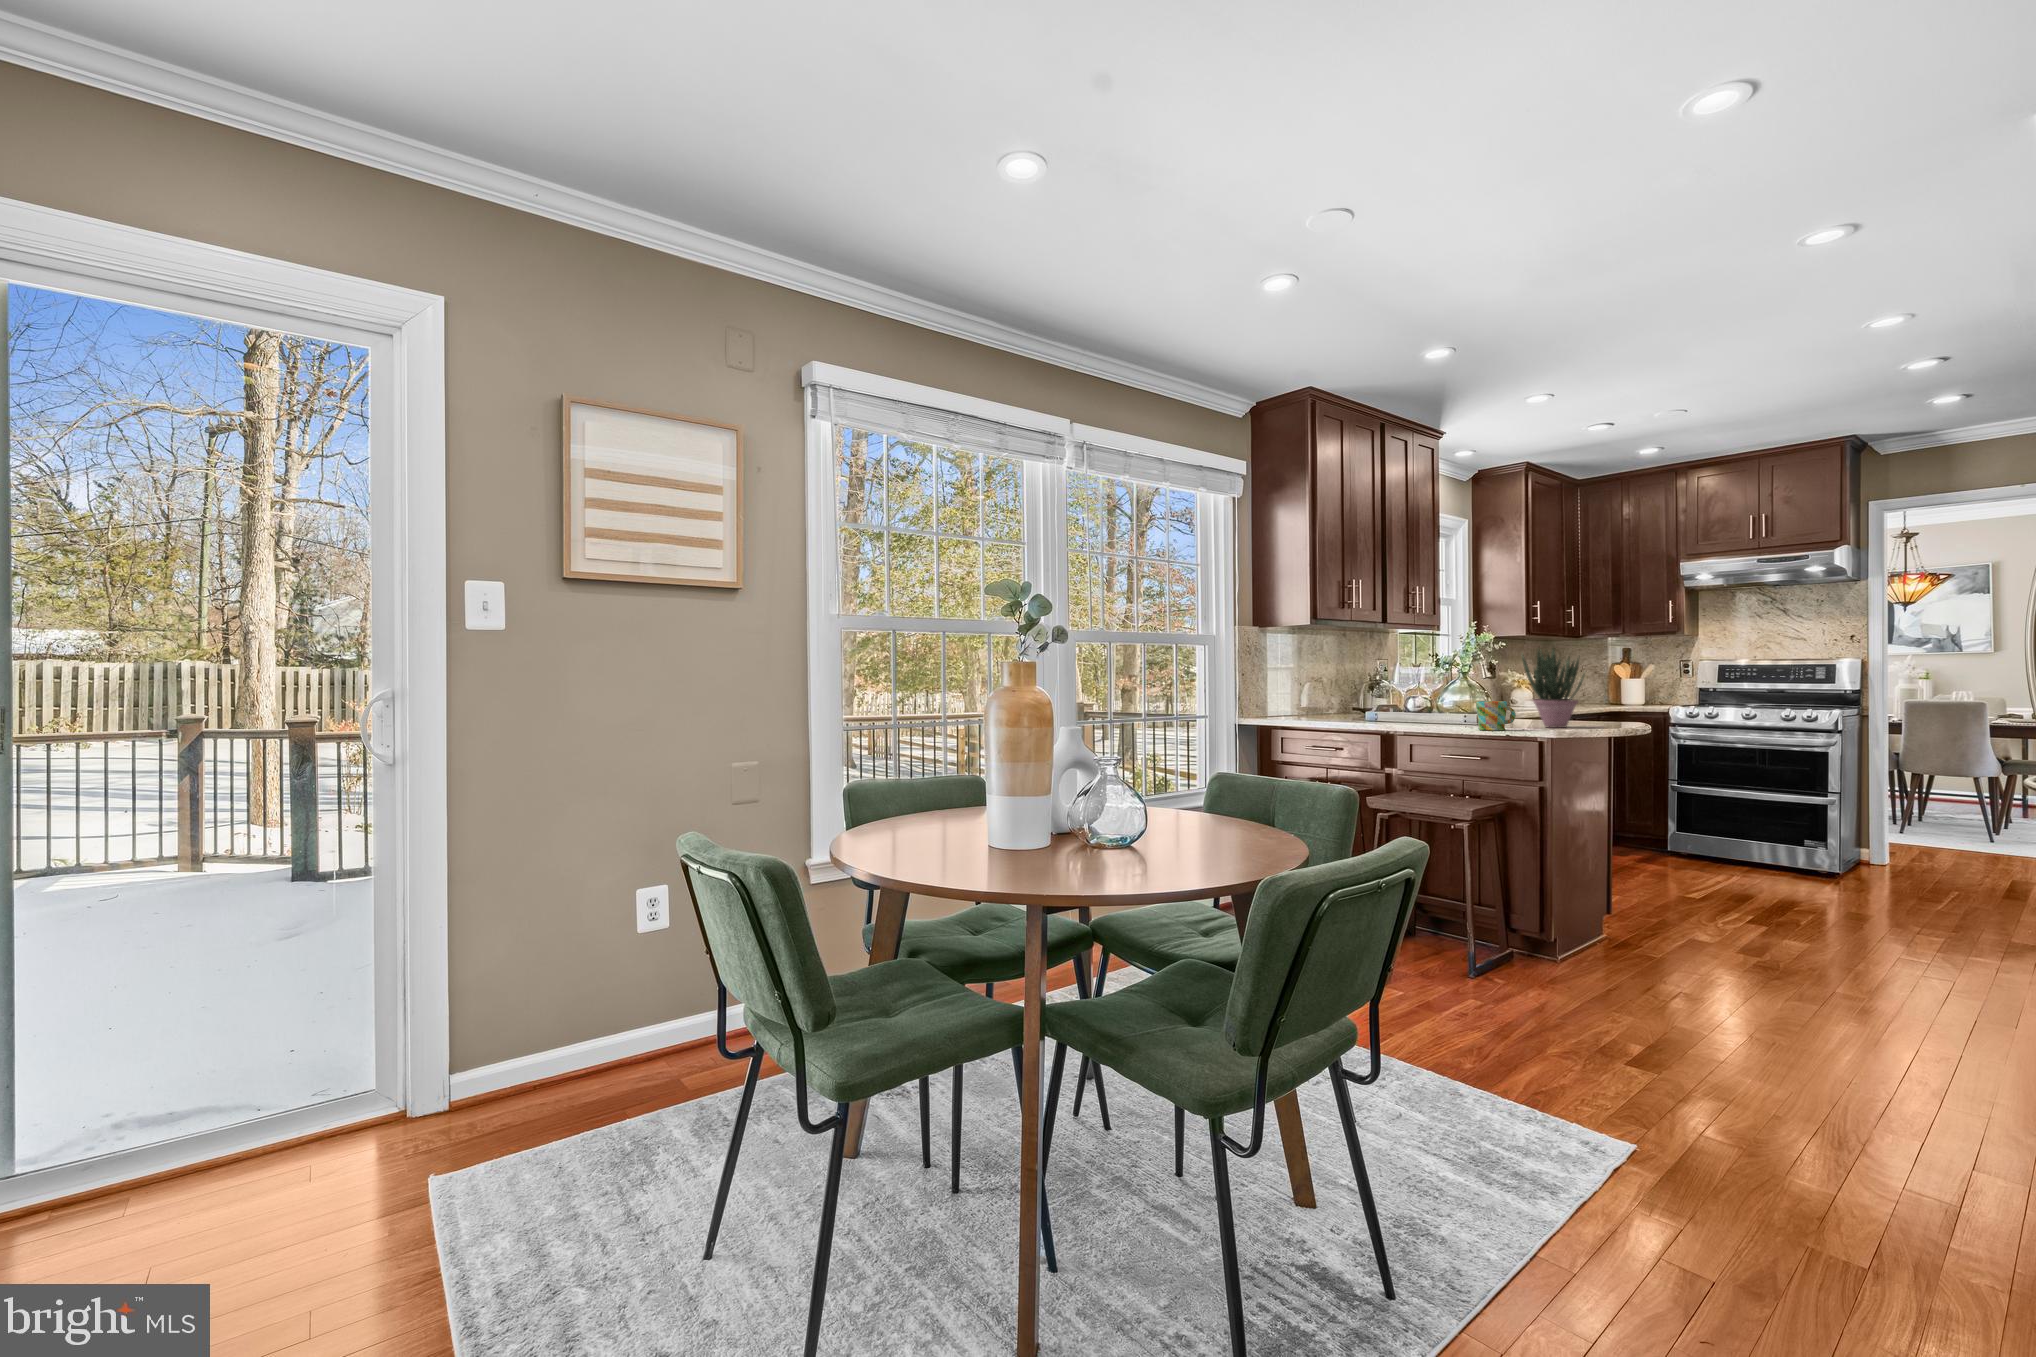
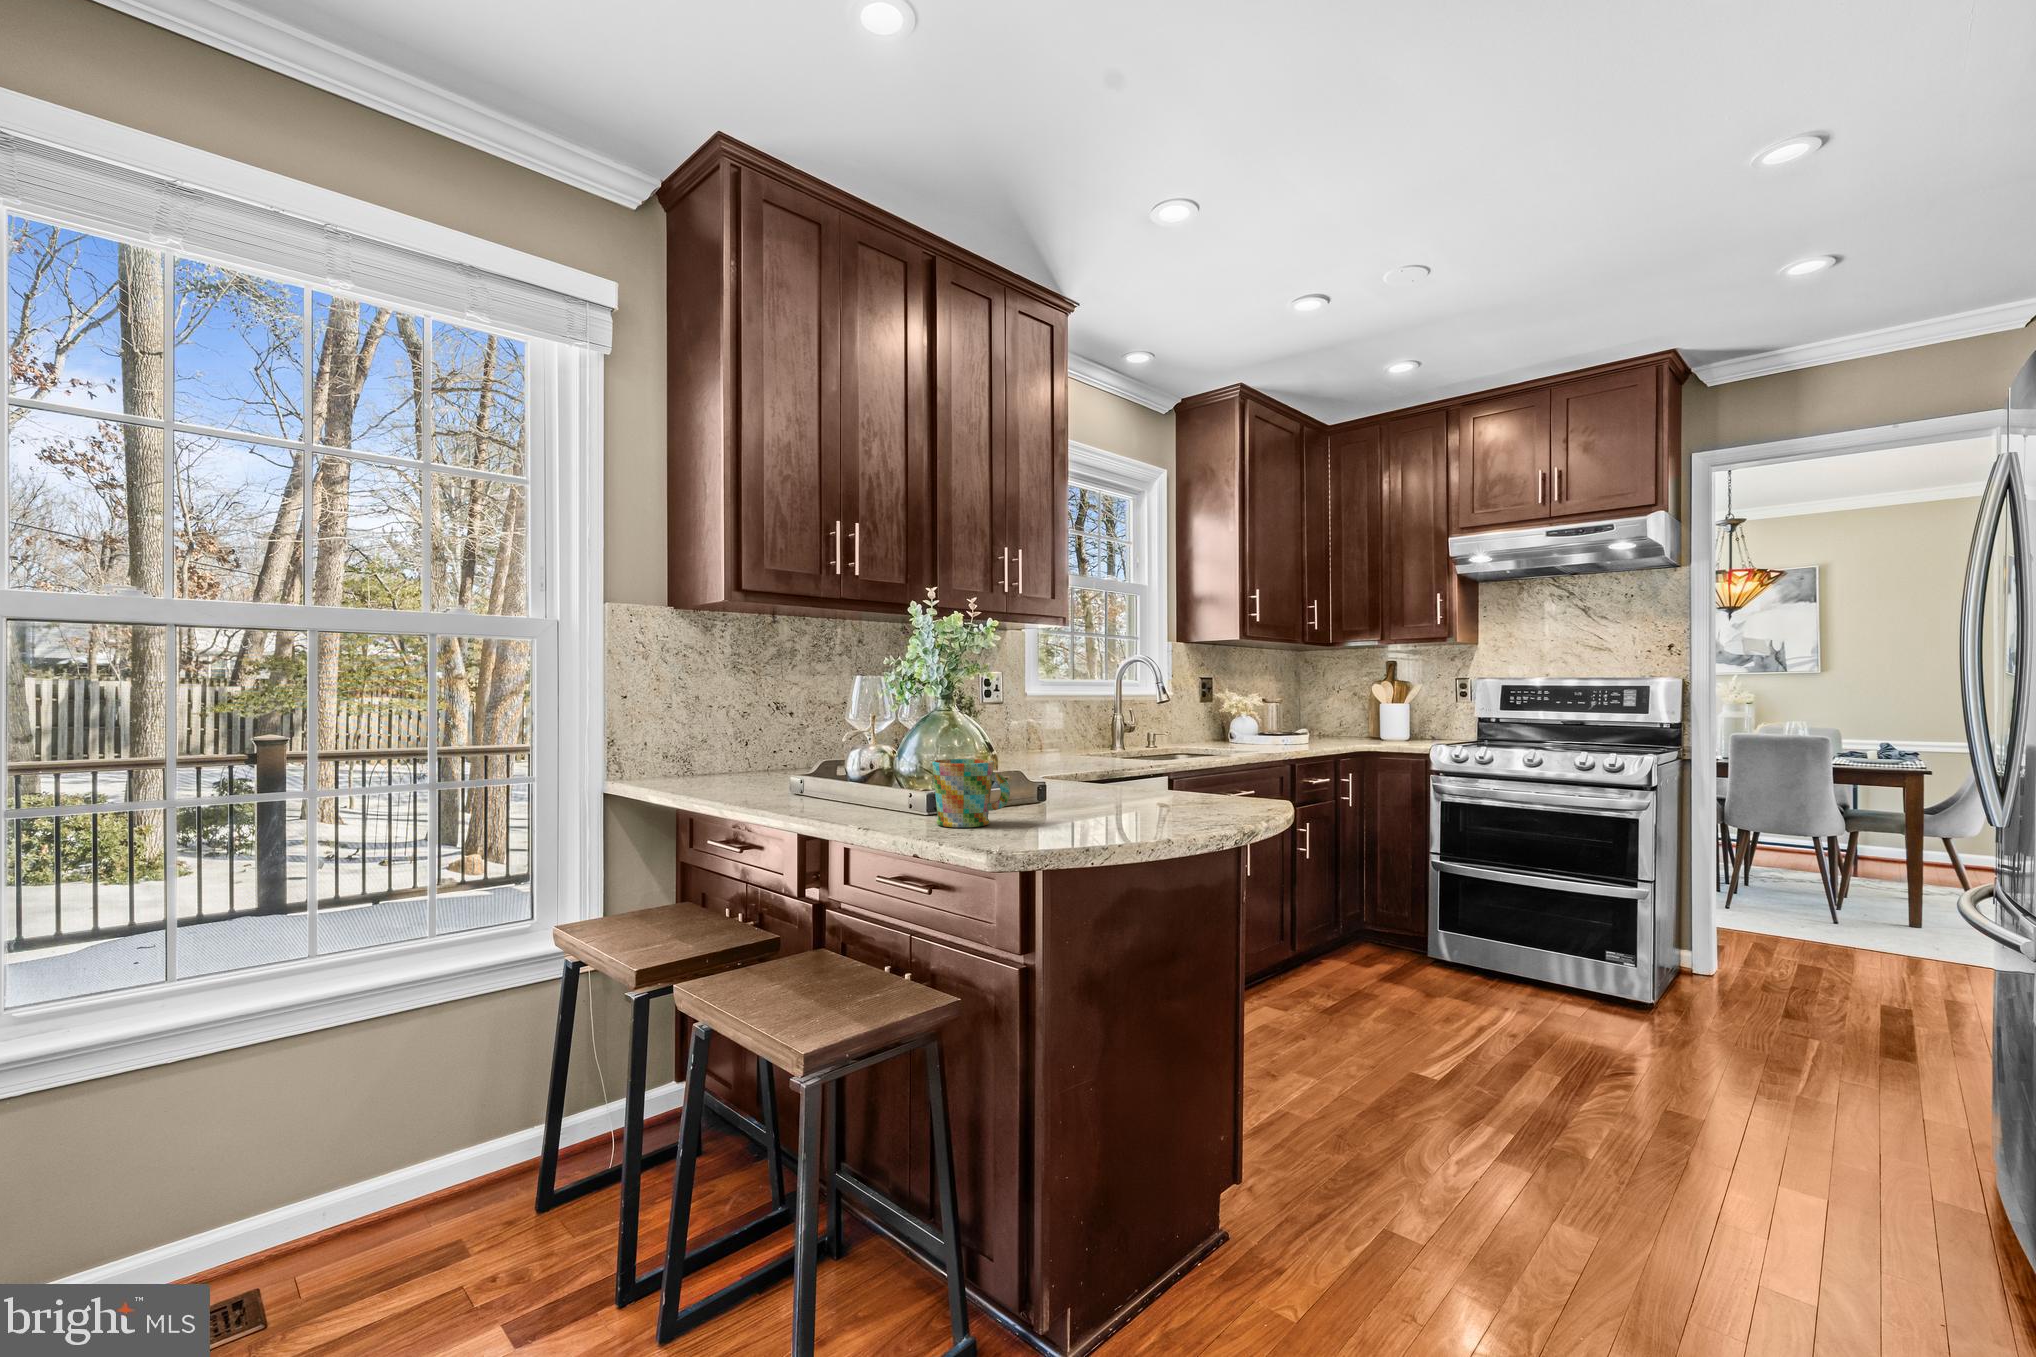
potted plant: present [1522,649,1584,728] -> none [1071,644,1173,813]

